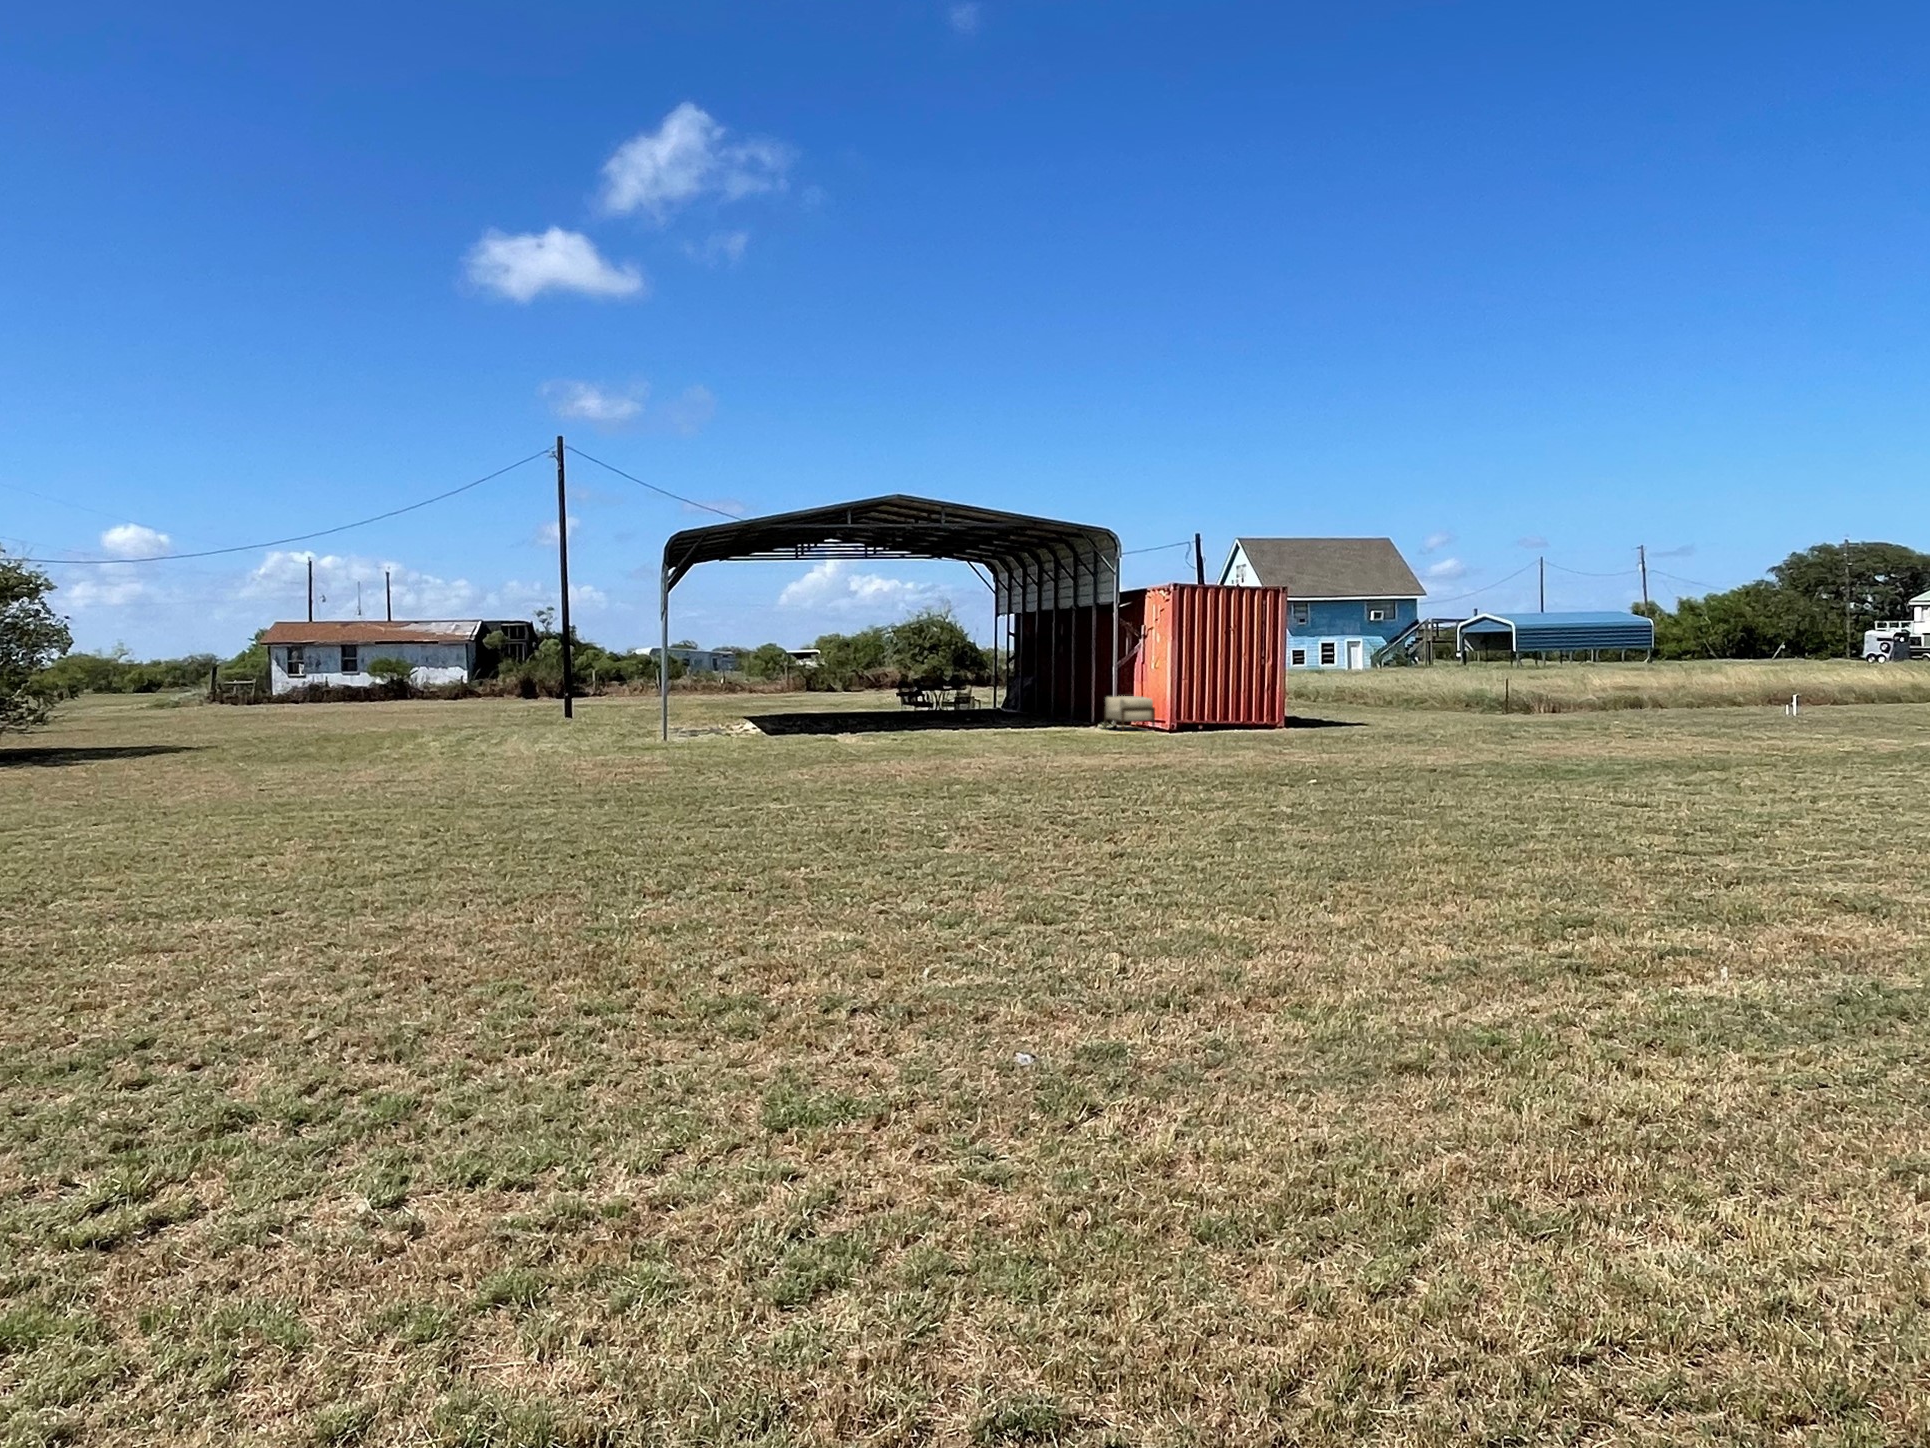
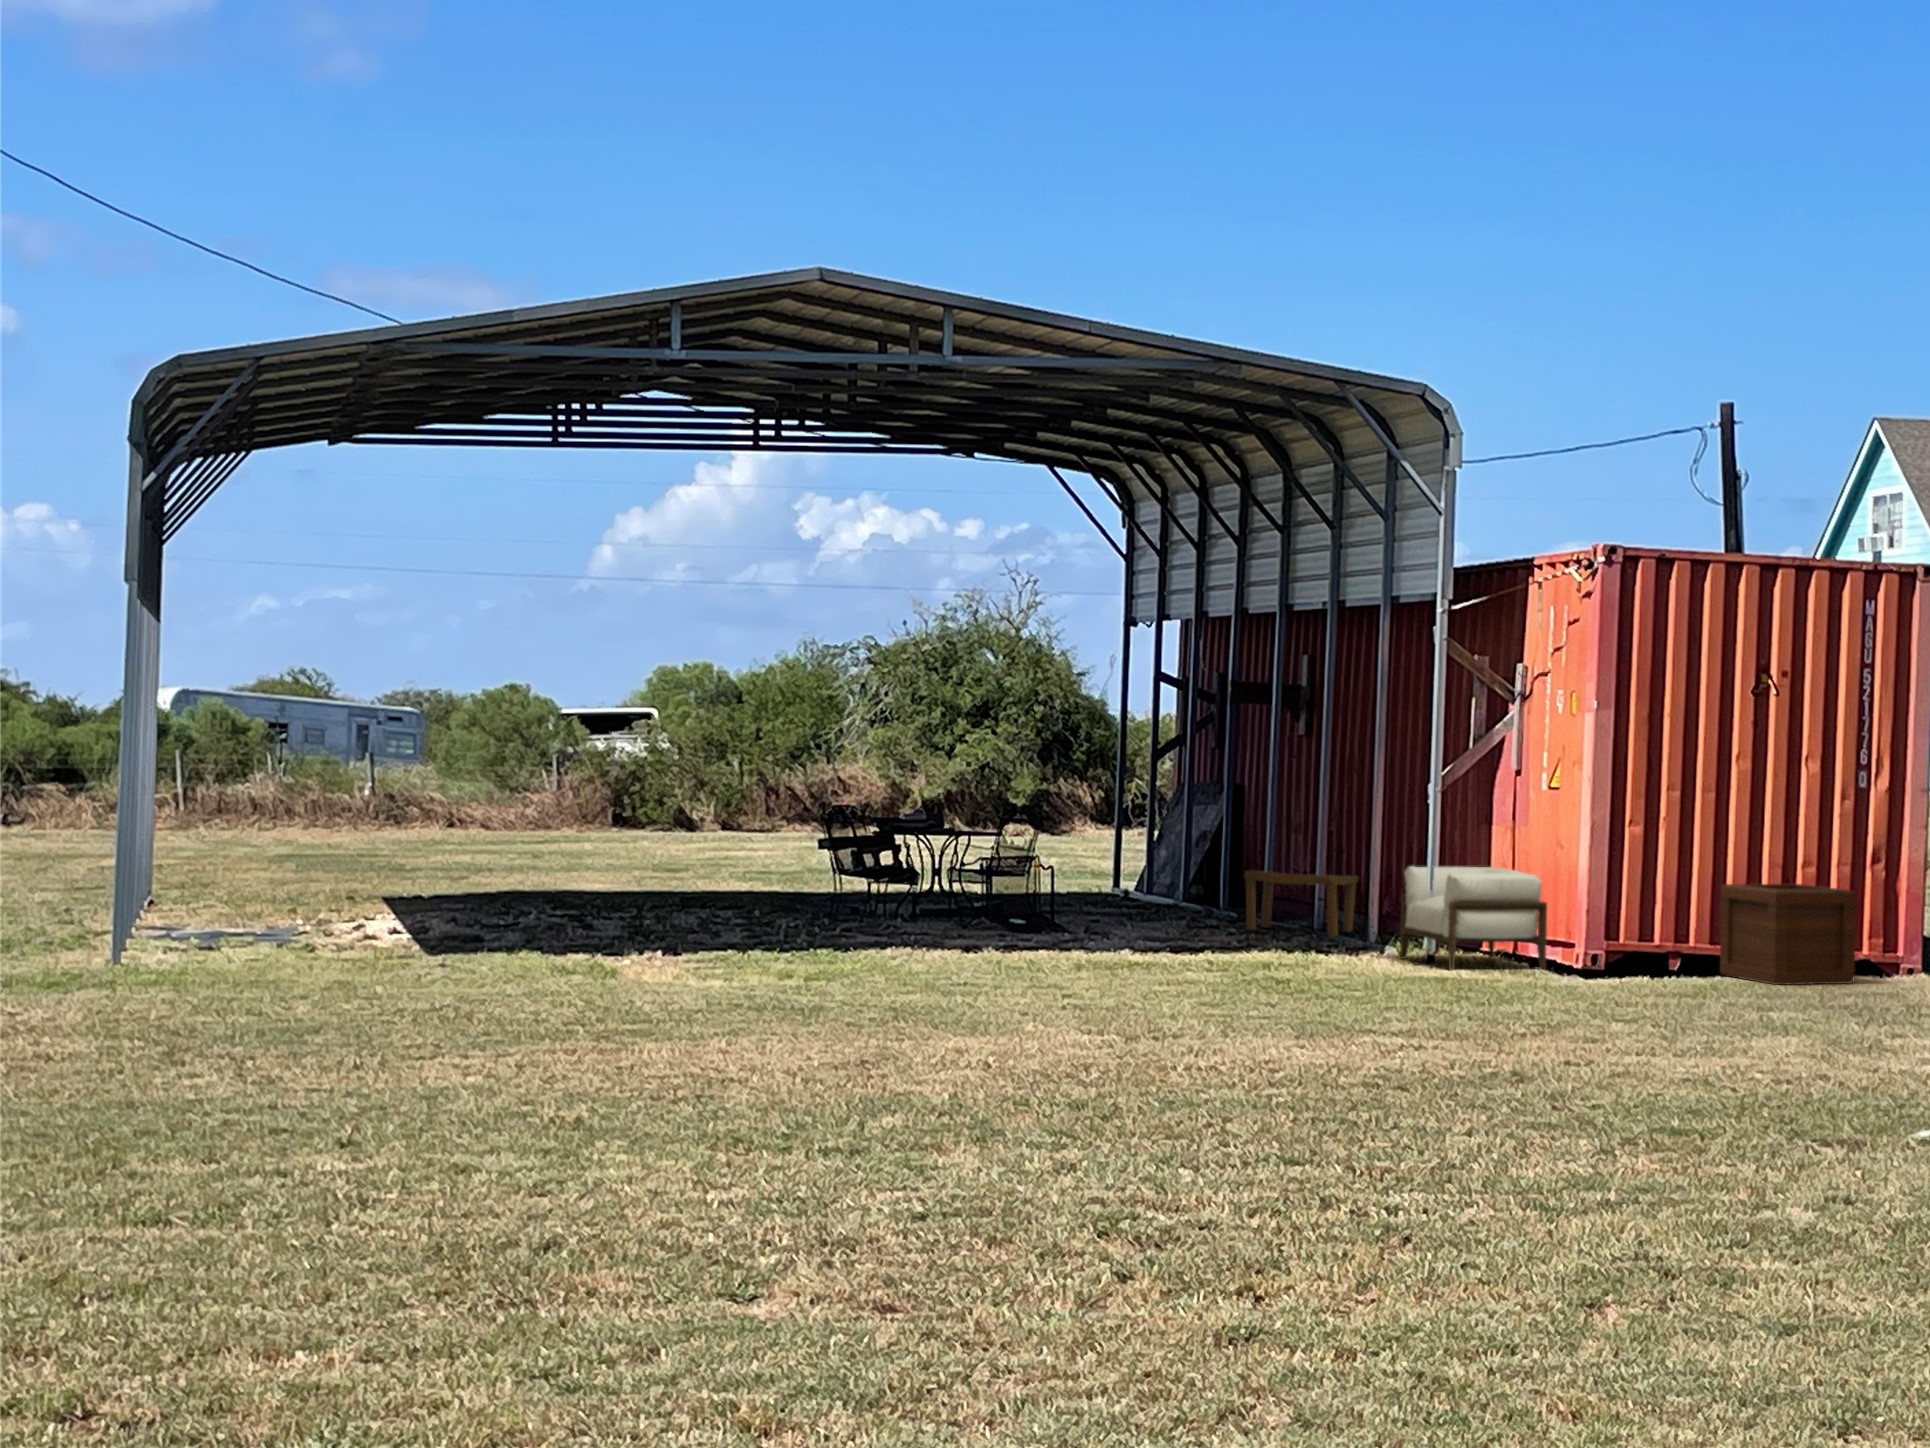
wooden crate: none [1215,699,1262,733] -> present [1720,884,1856,985]
bench: none [1047,700,1087,722] -> present [1245,871,1358,937]

